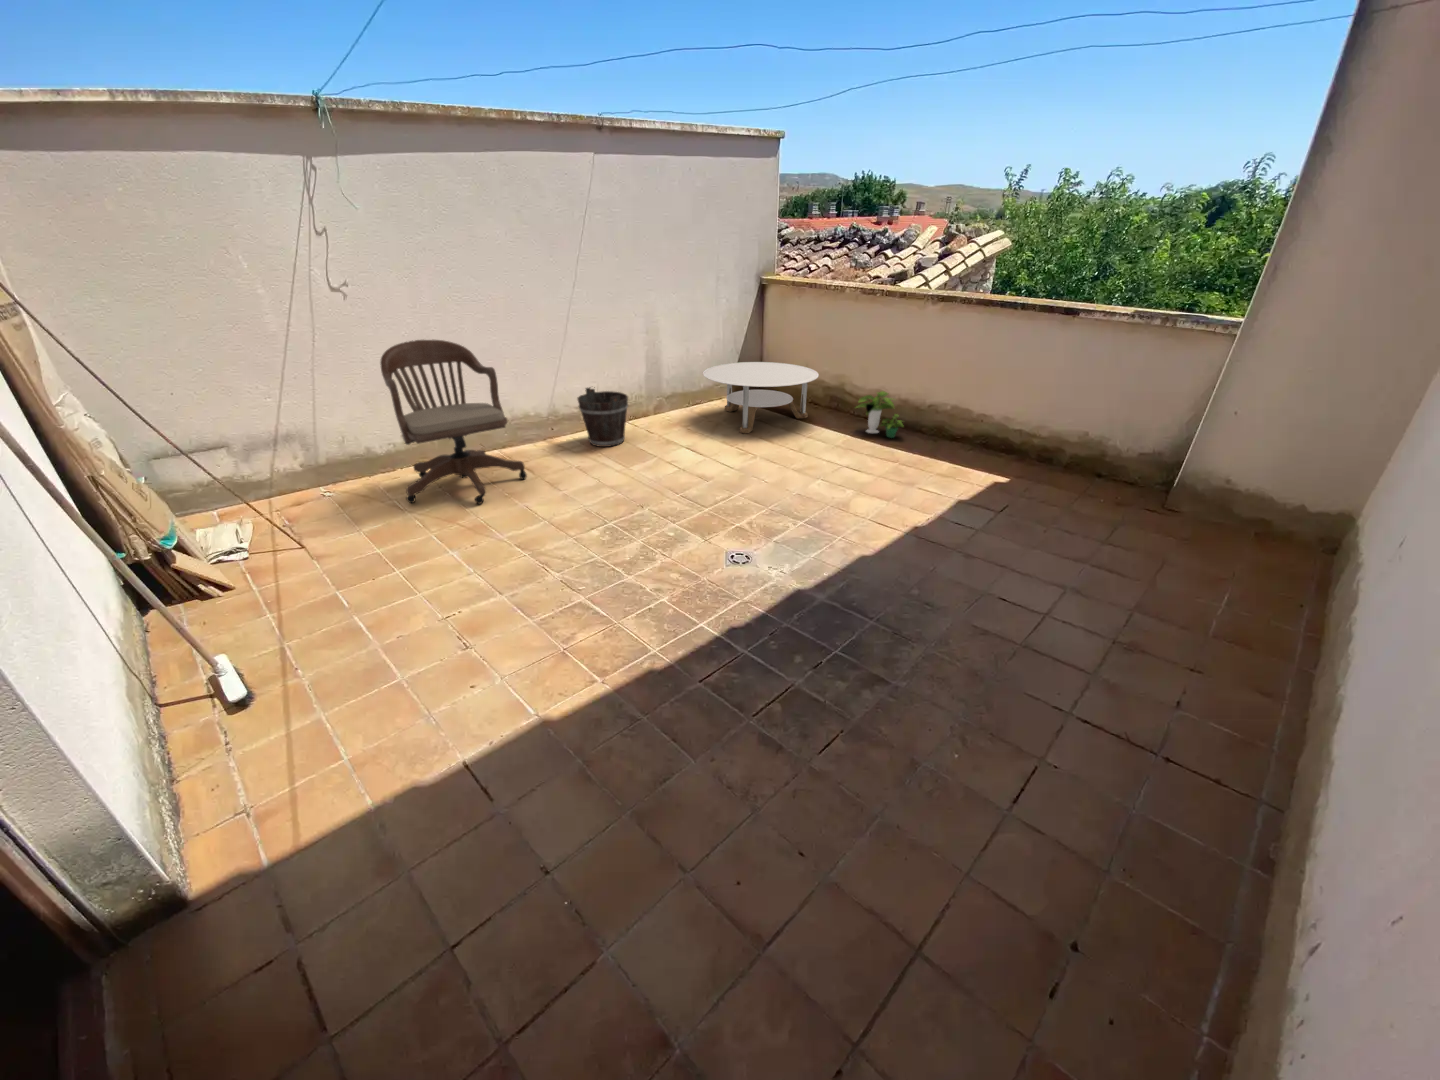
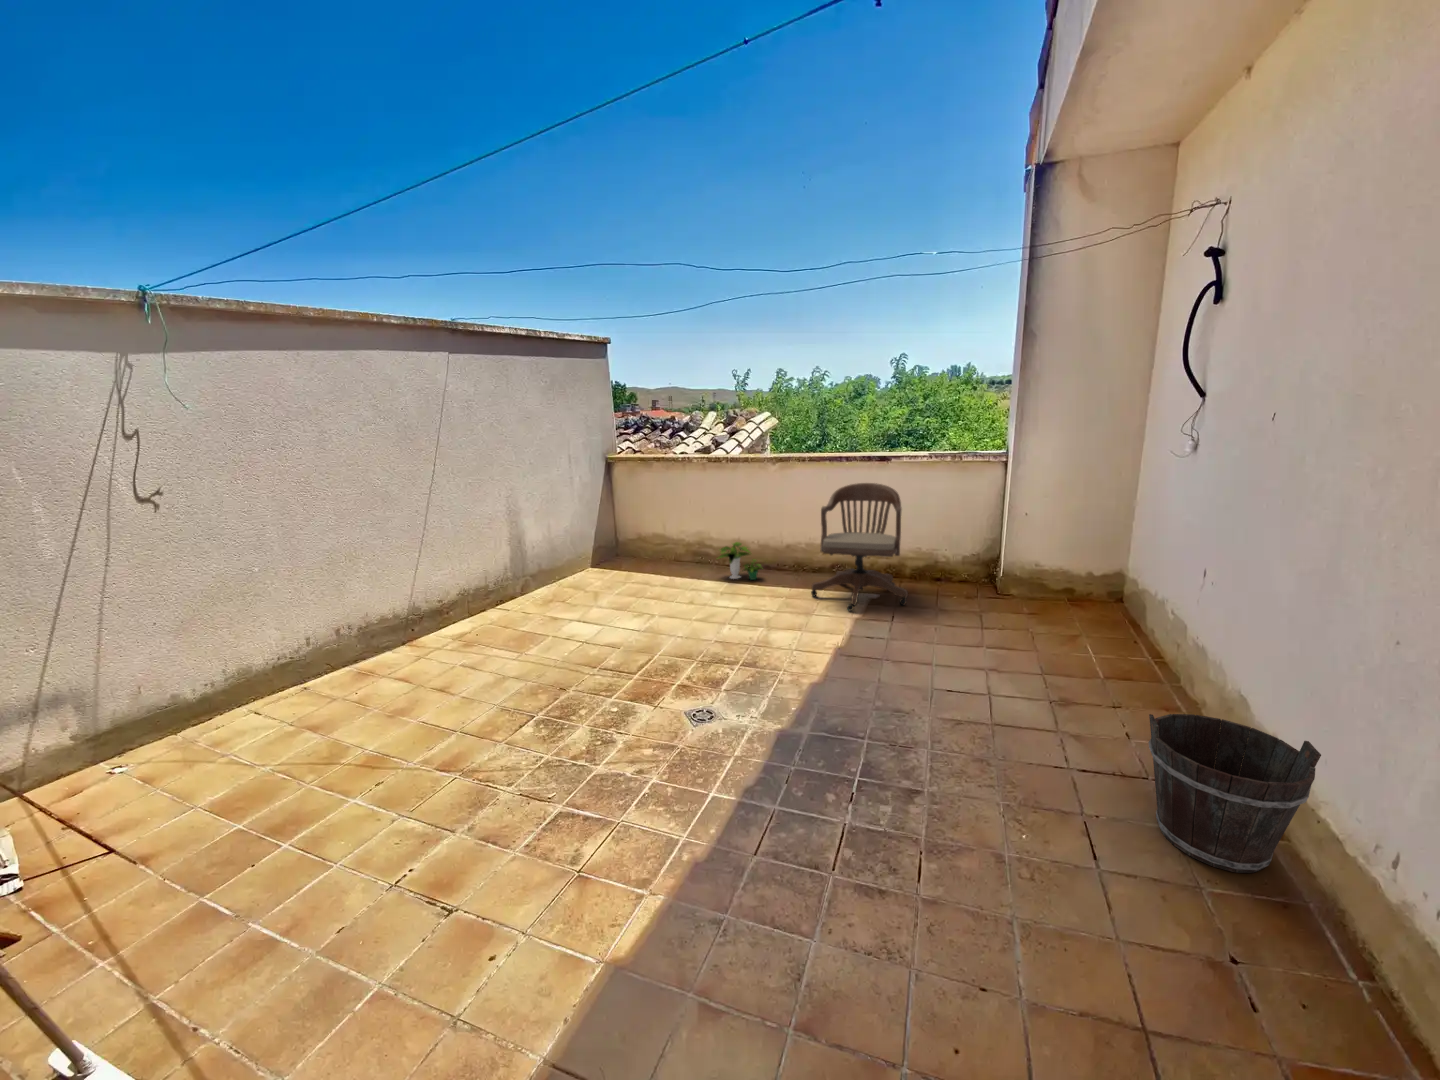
chair: present [380,340,527,504] -> present [811,483,908,611]
round table: present [703,362,819,433] -> none [568,529,679,597]
bucket: present [577,387,628,447] -> present [1148,714,1321,873]

